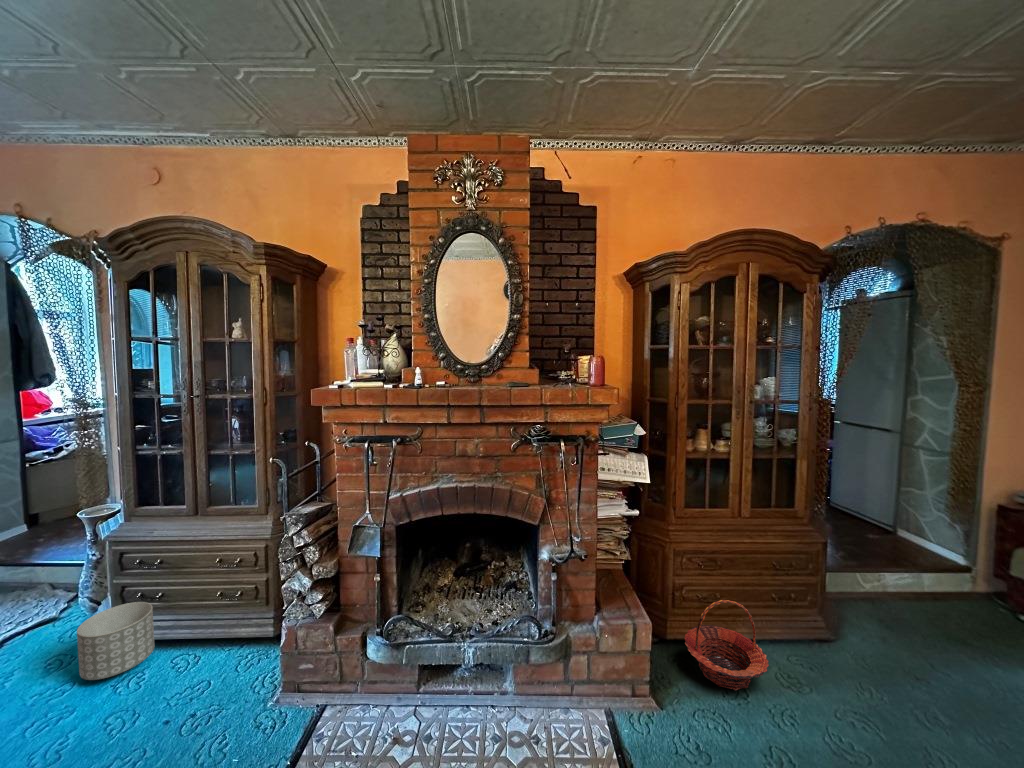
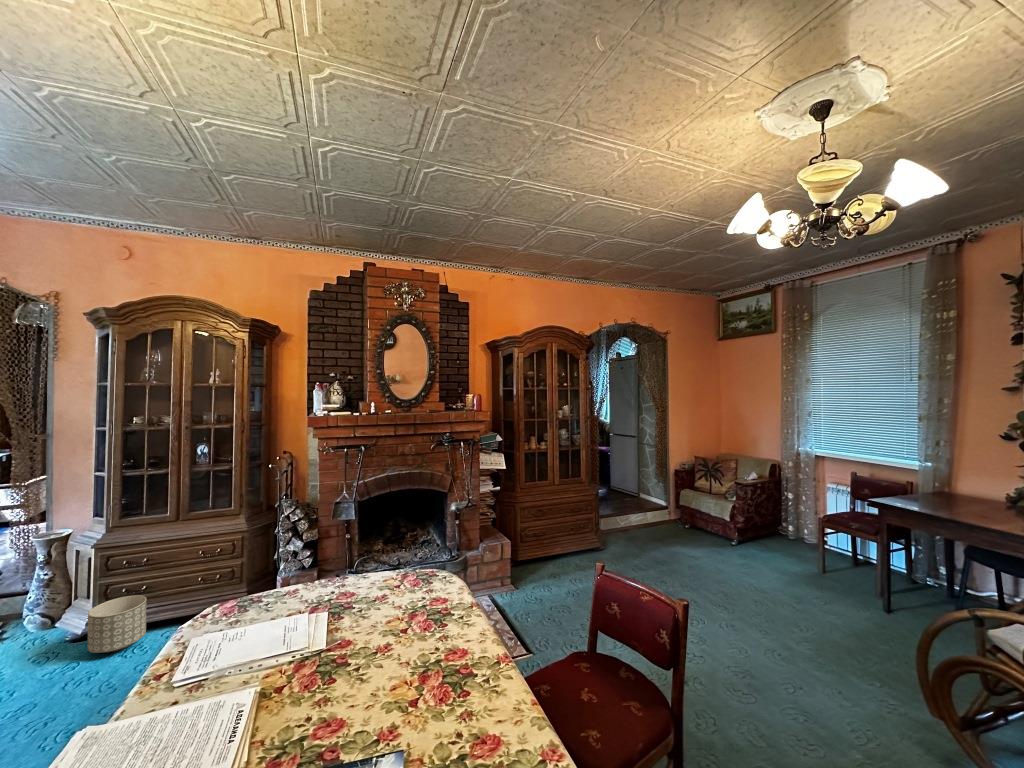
basket: present [684,600,769,690] -> none [527,528,569,575]

